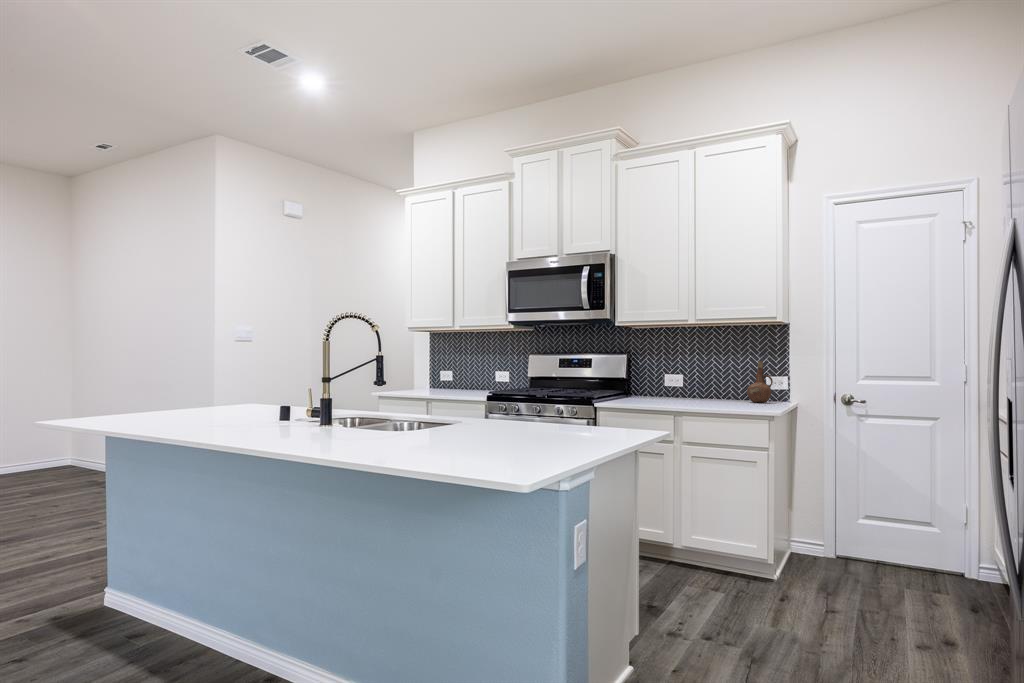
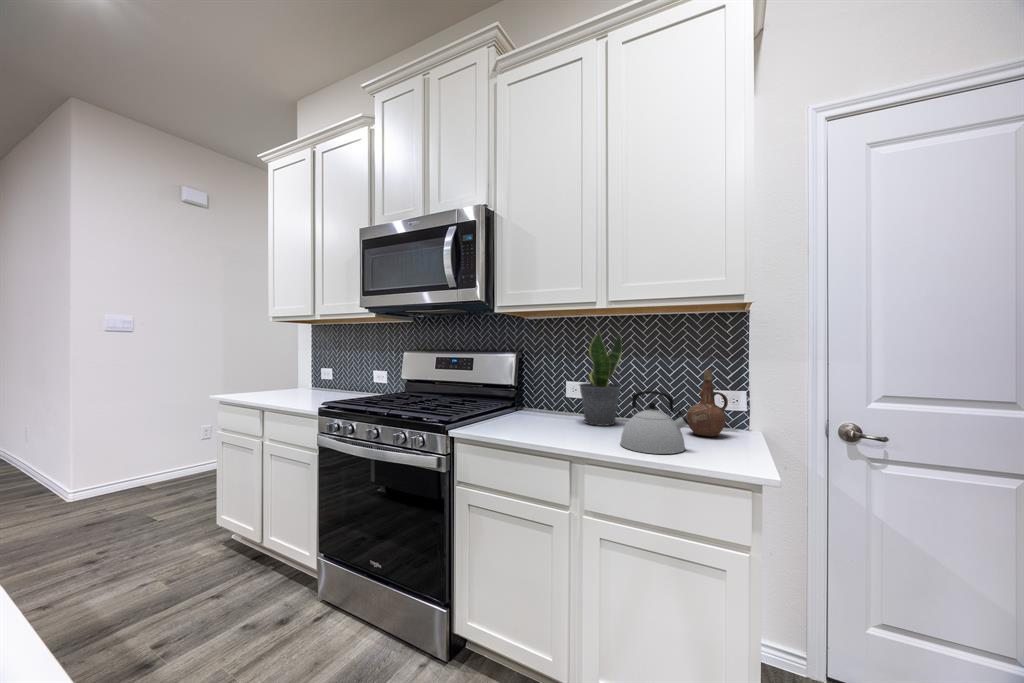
potted plant: none [676,336,705,400] -> present [580,332,622,426]
kettle: none [704,371,744,404] -> present [620,391,688,454]

